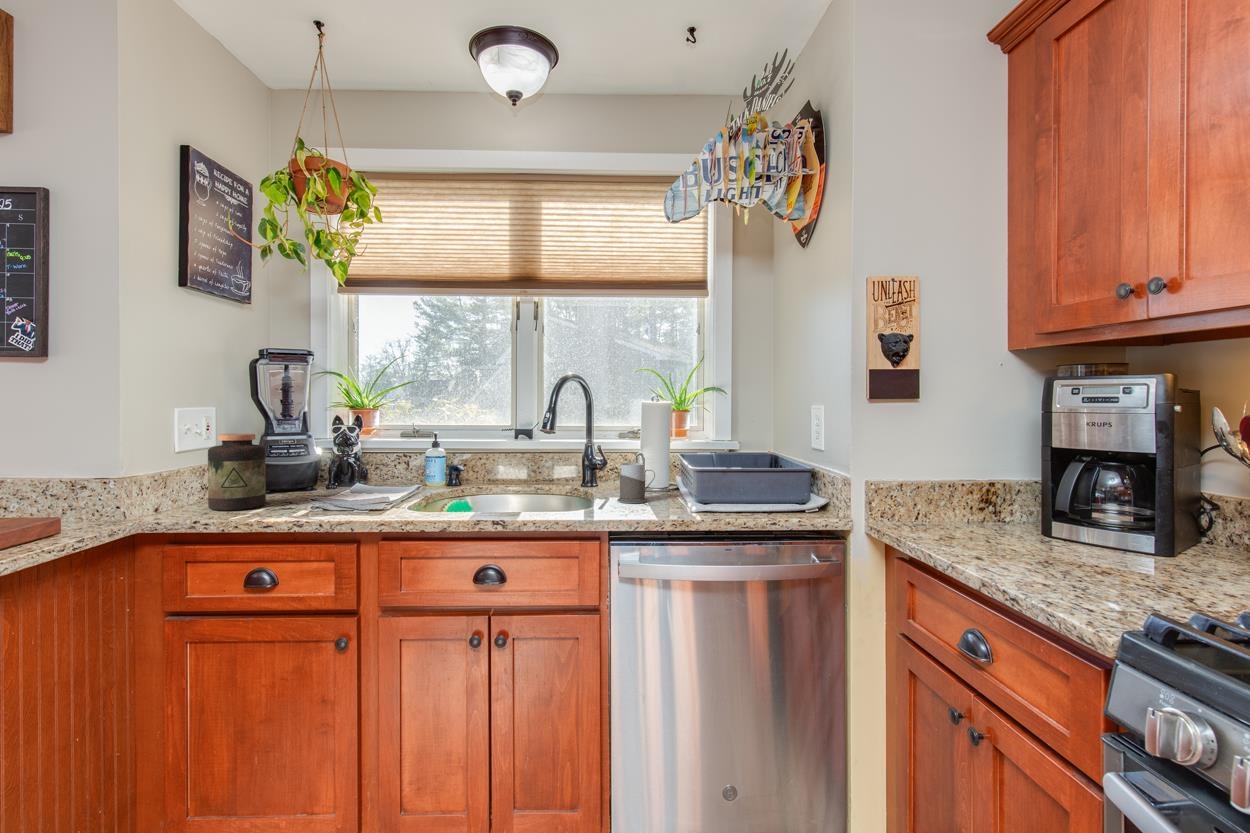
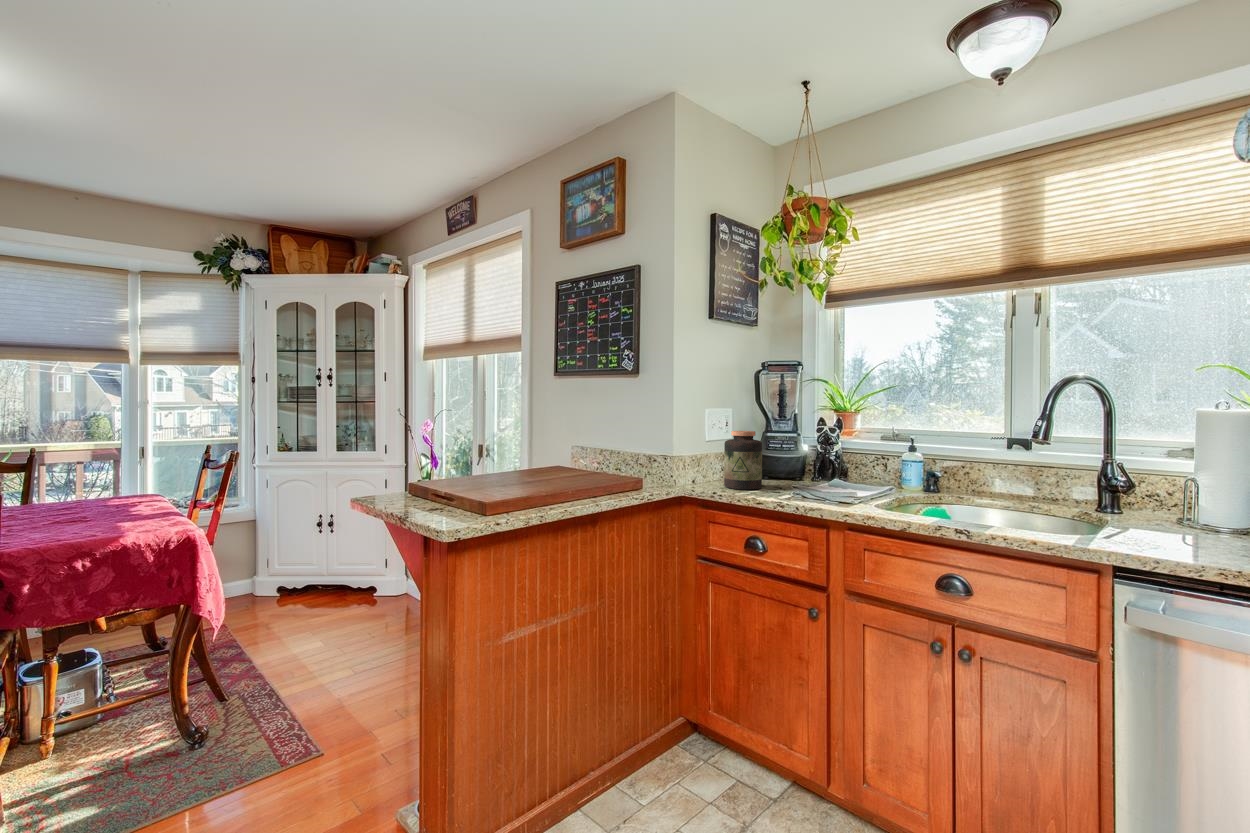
mug: present [618,463,655,503] -> none [1144,485,1214,539]

